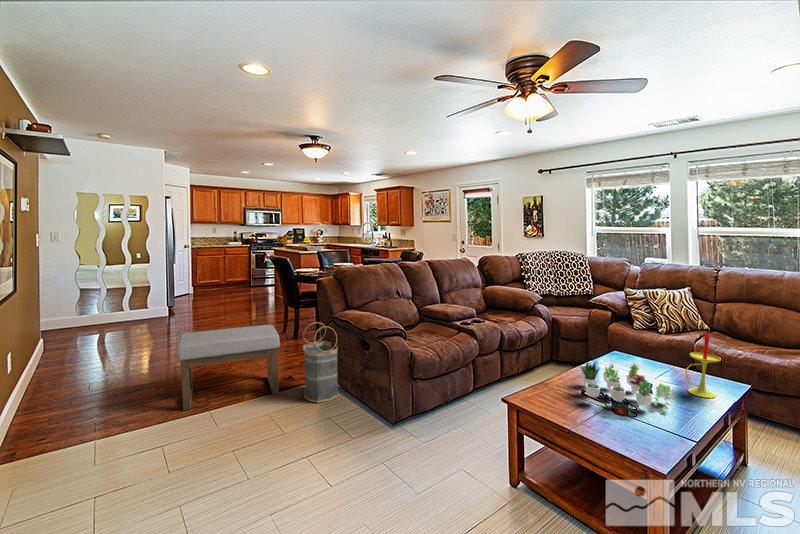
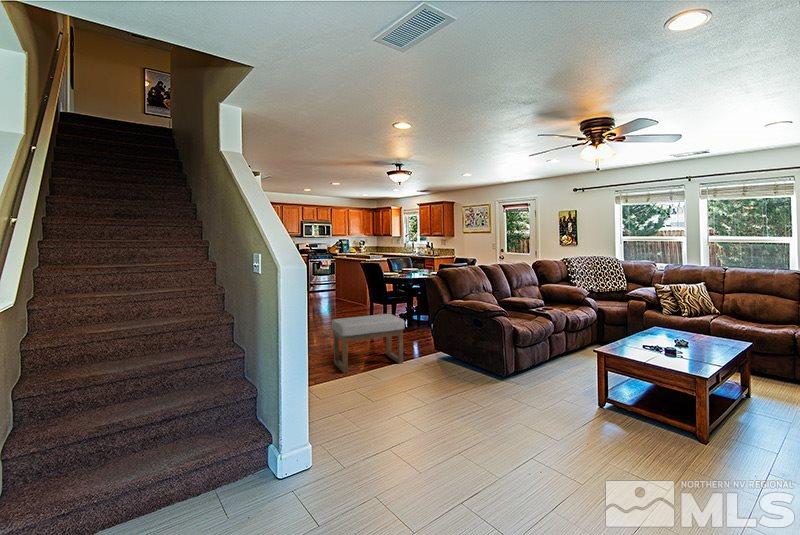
basket: present [303,322,338,403] -> none [422,310,449,368]
candle: present [685,333,721,398] -> none [706,306,729,348]
succulent plant: present [581,363,672,414] -> none [637,325,699,355]

